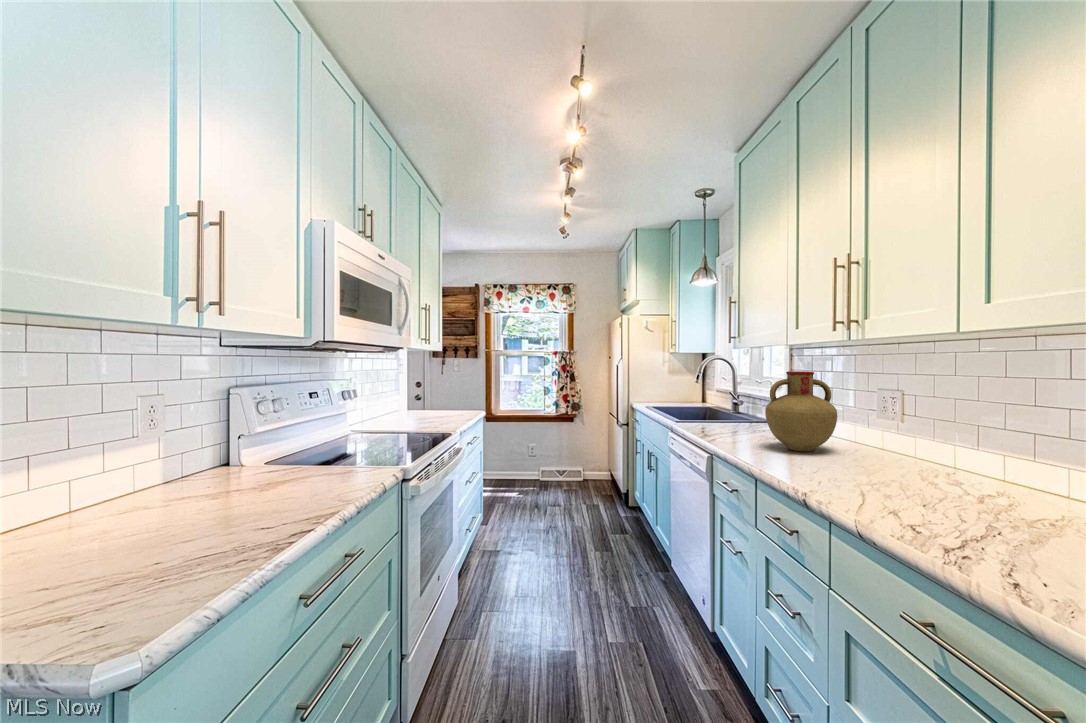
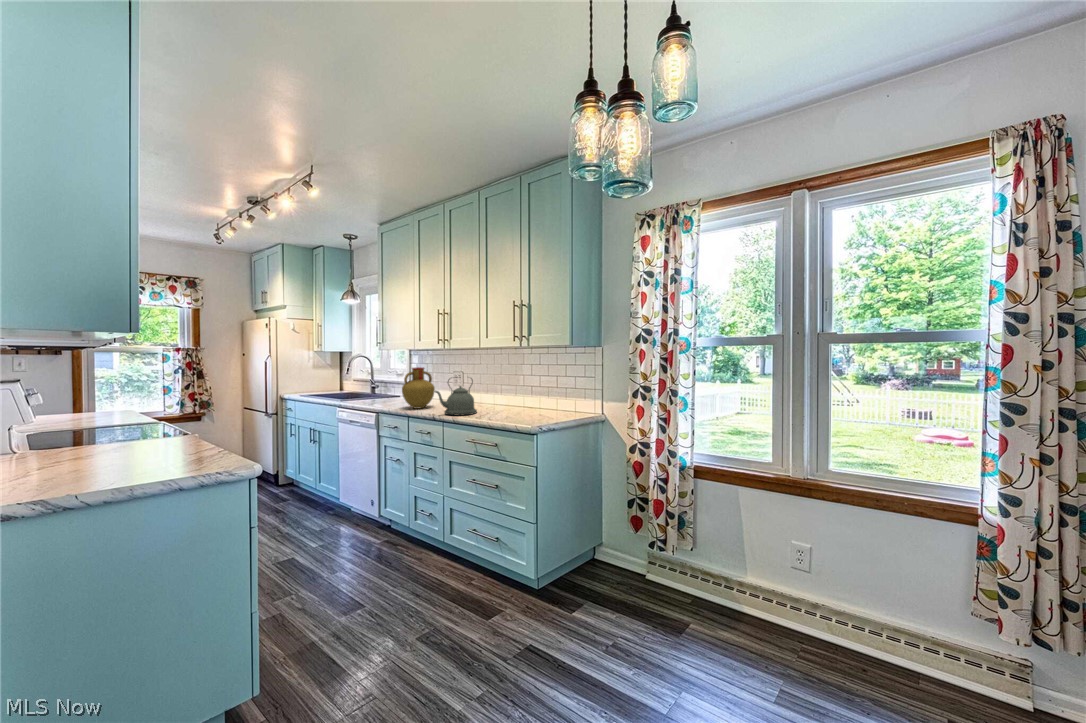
kettle: none [833,394,967,497] -> present [435,378,477,415]

